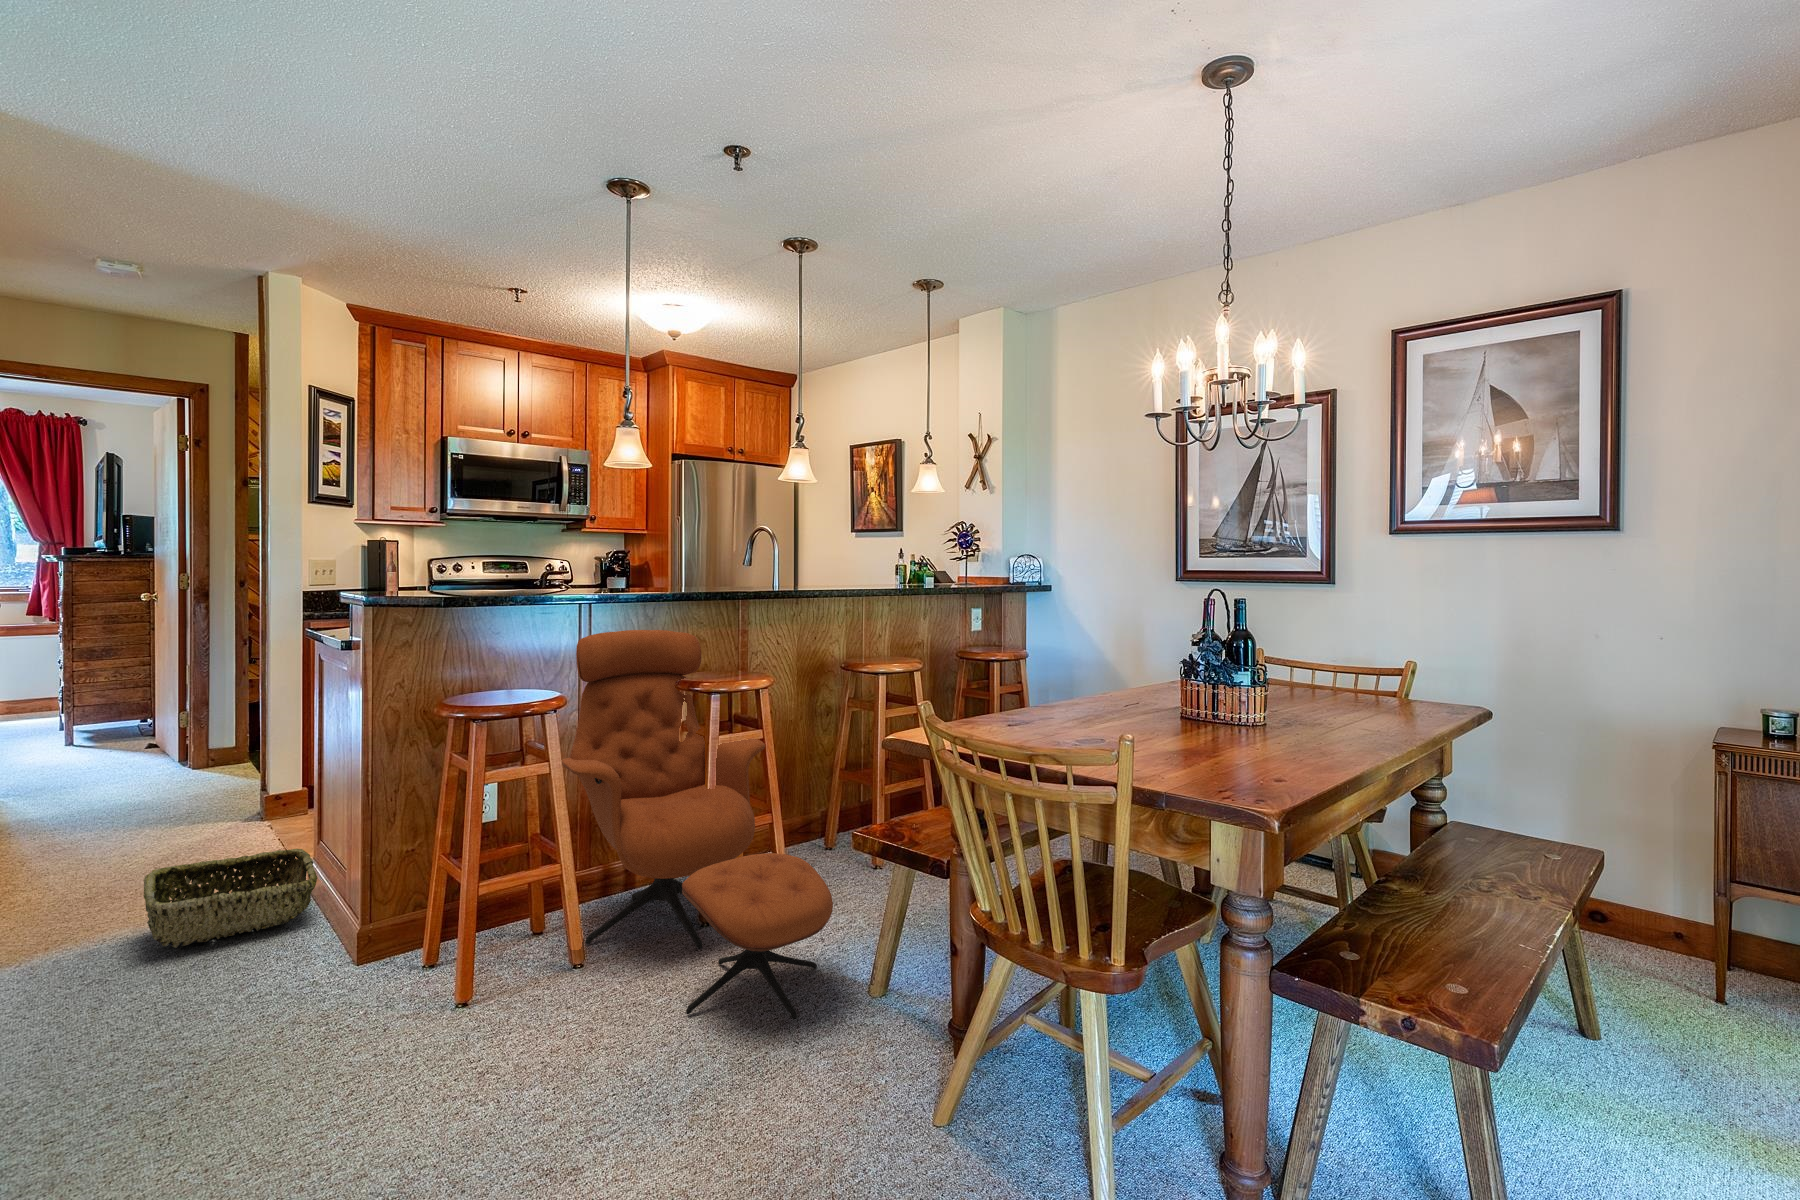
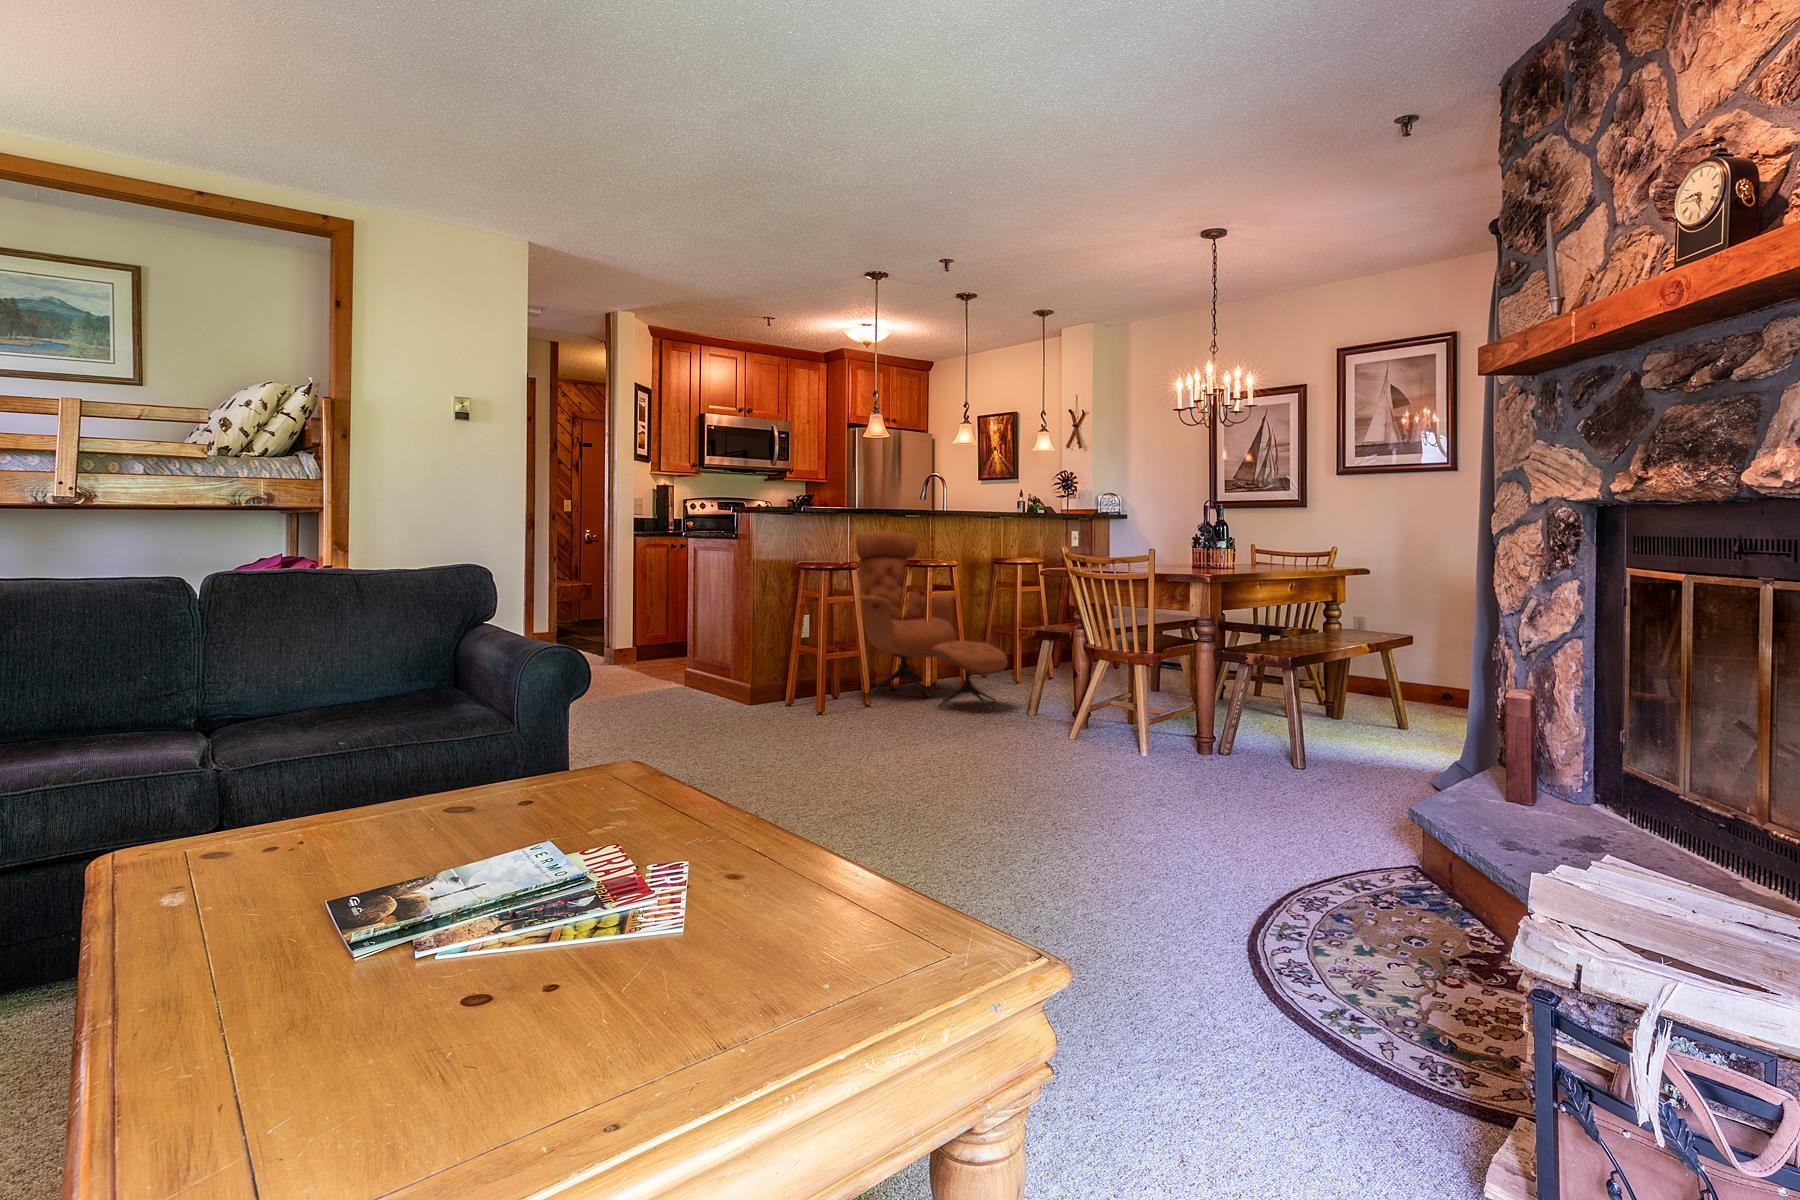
woven basket: present [144,849,317,948] -> none [634,654,715,693]

